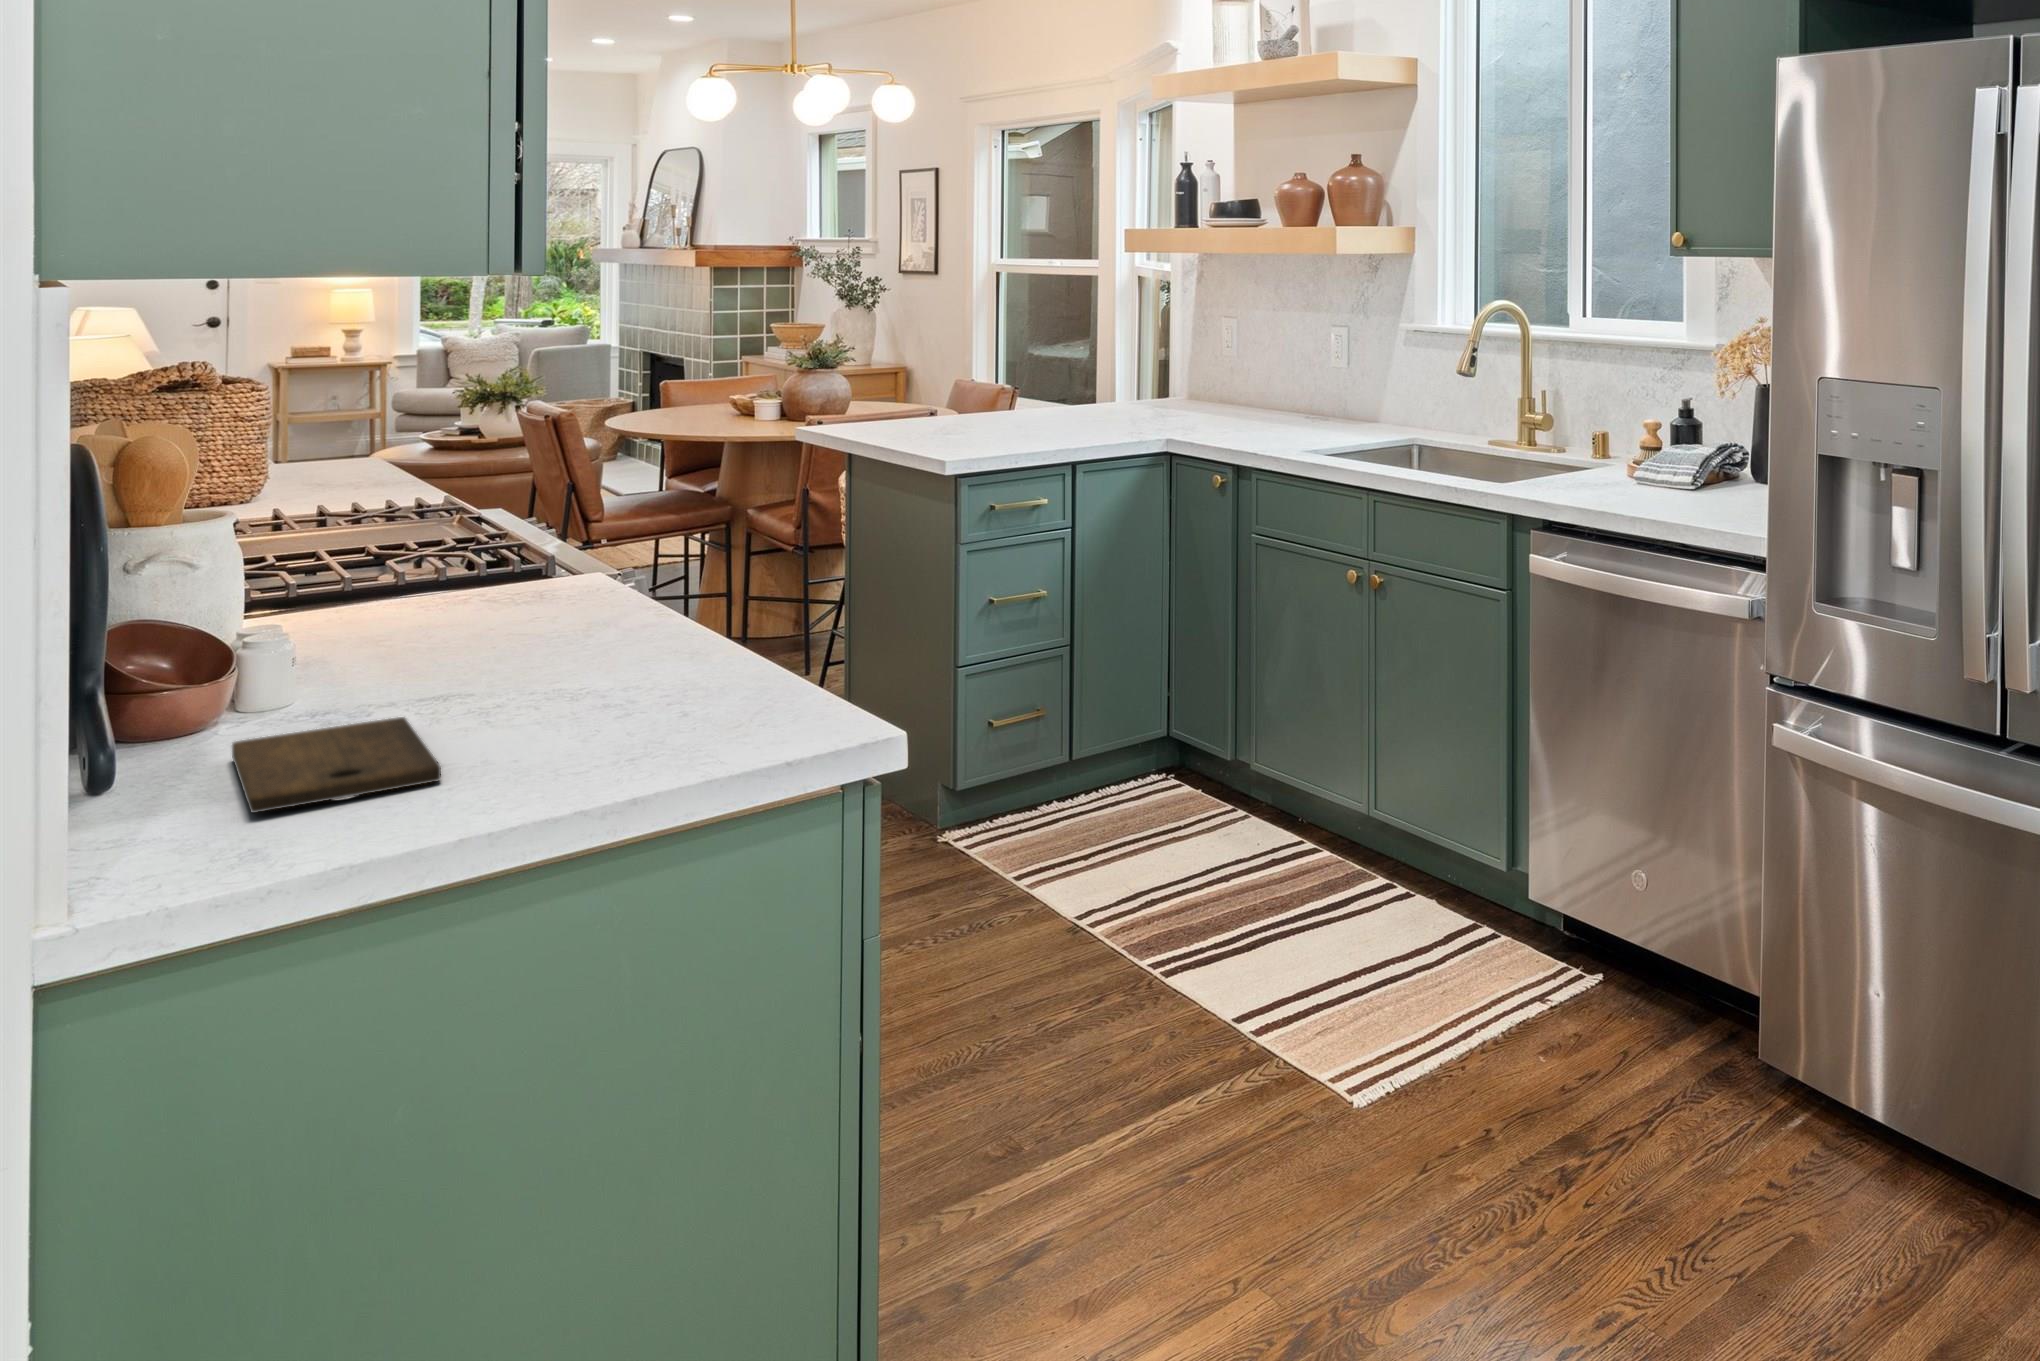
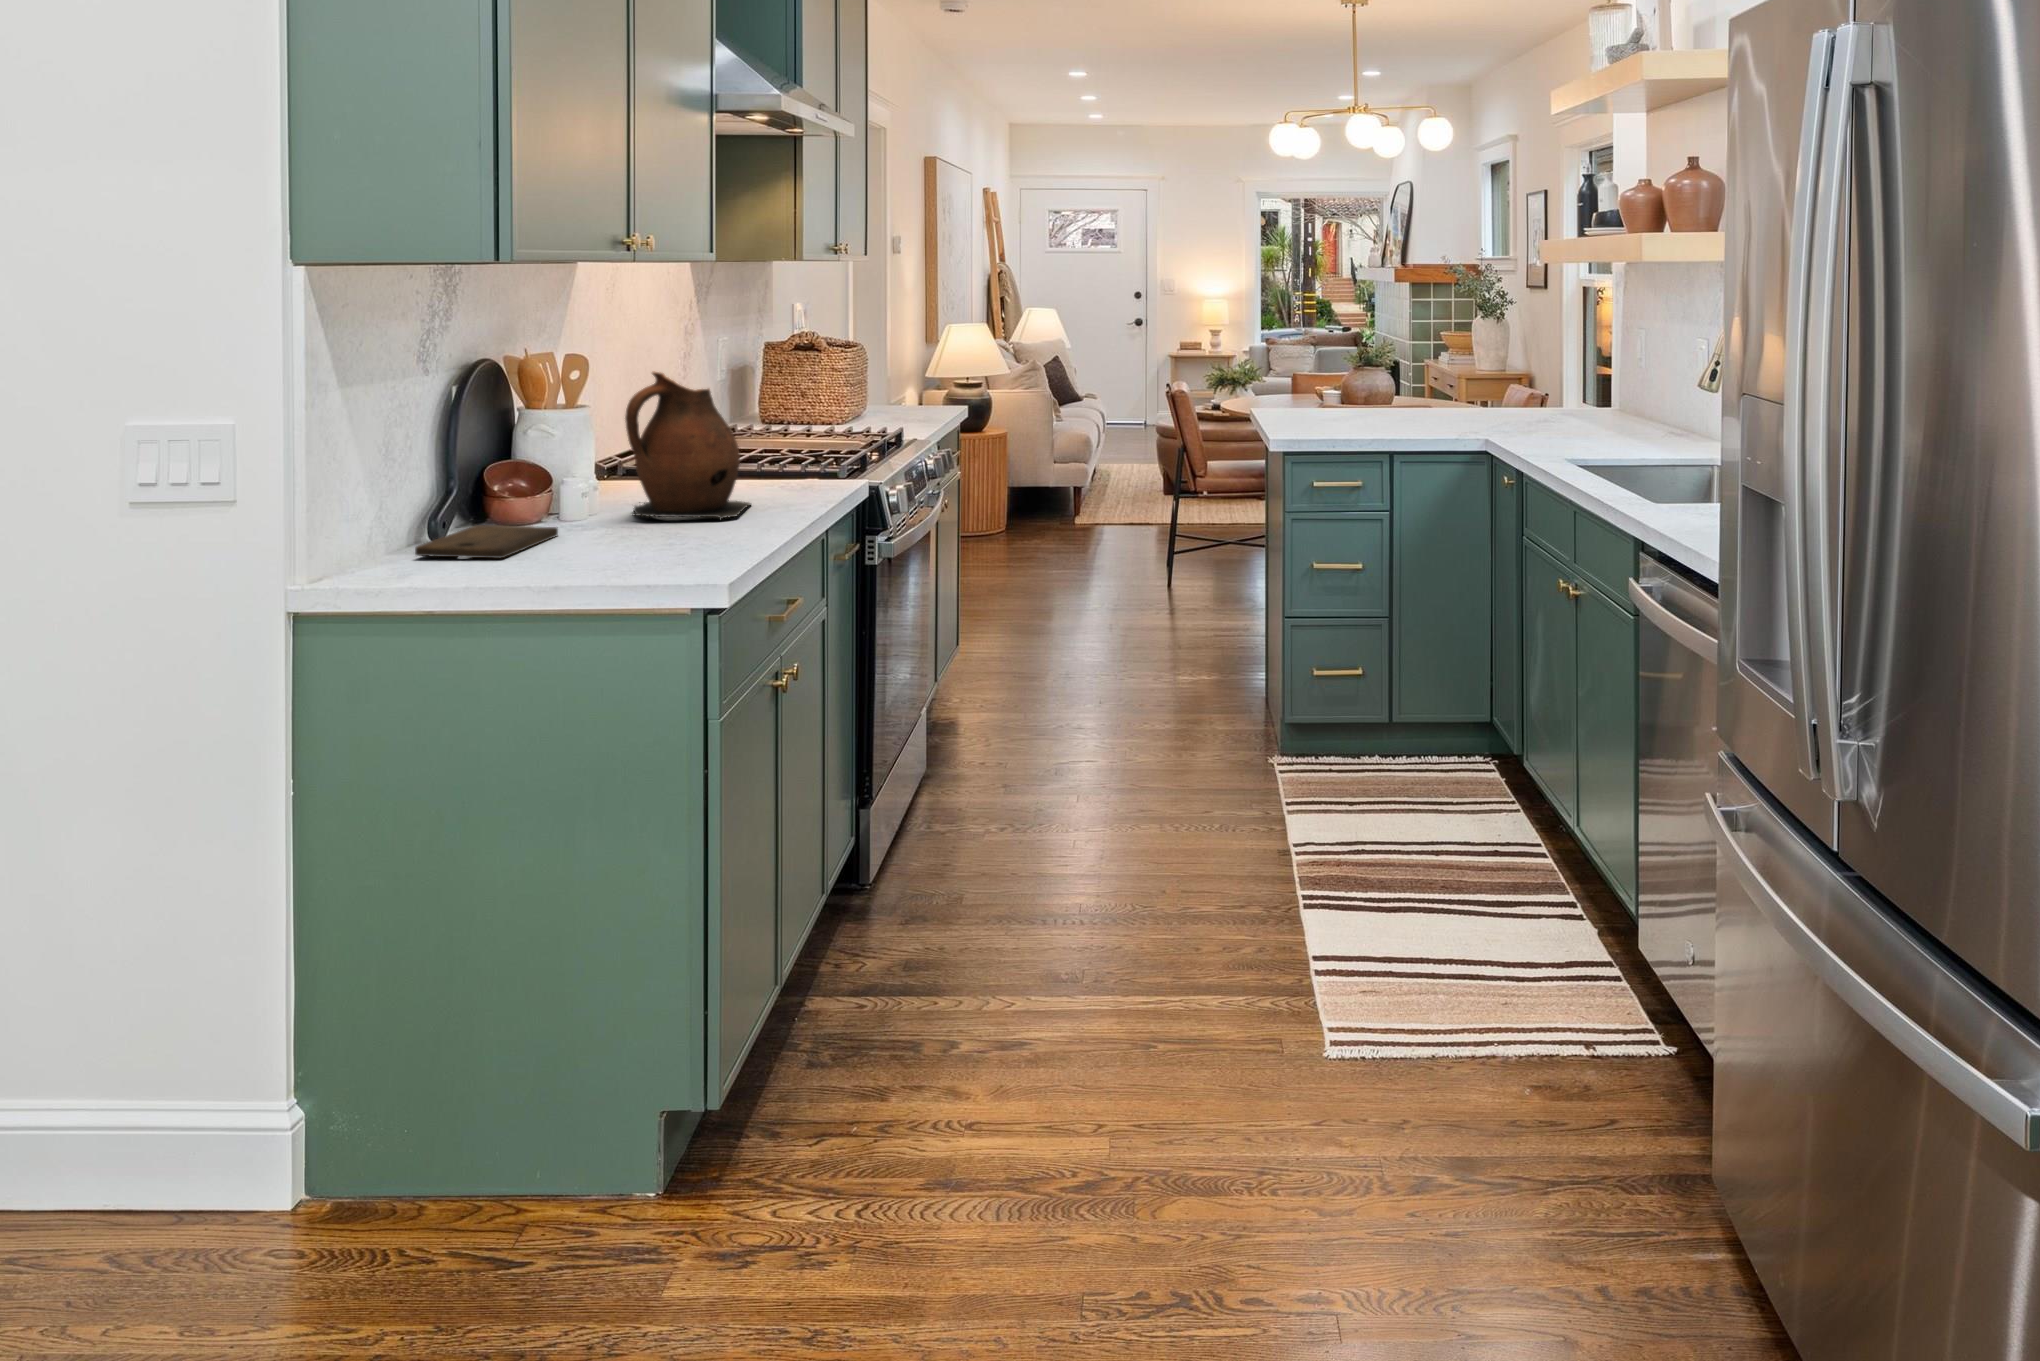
ceramic pitcher: none [405,448,638,677] -> present [625,371,751,519]

